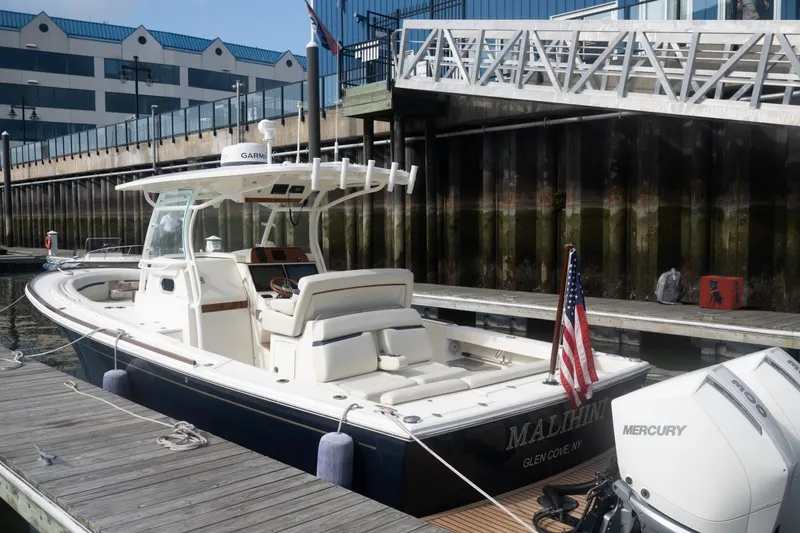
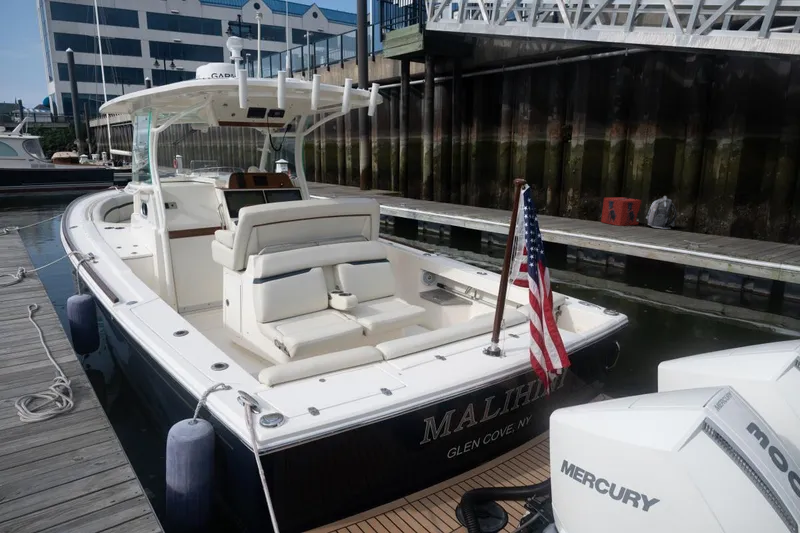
storage box: present [699,276,743,310] -> present [601,197,641,226]

